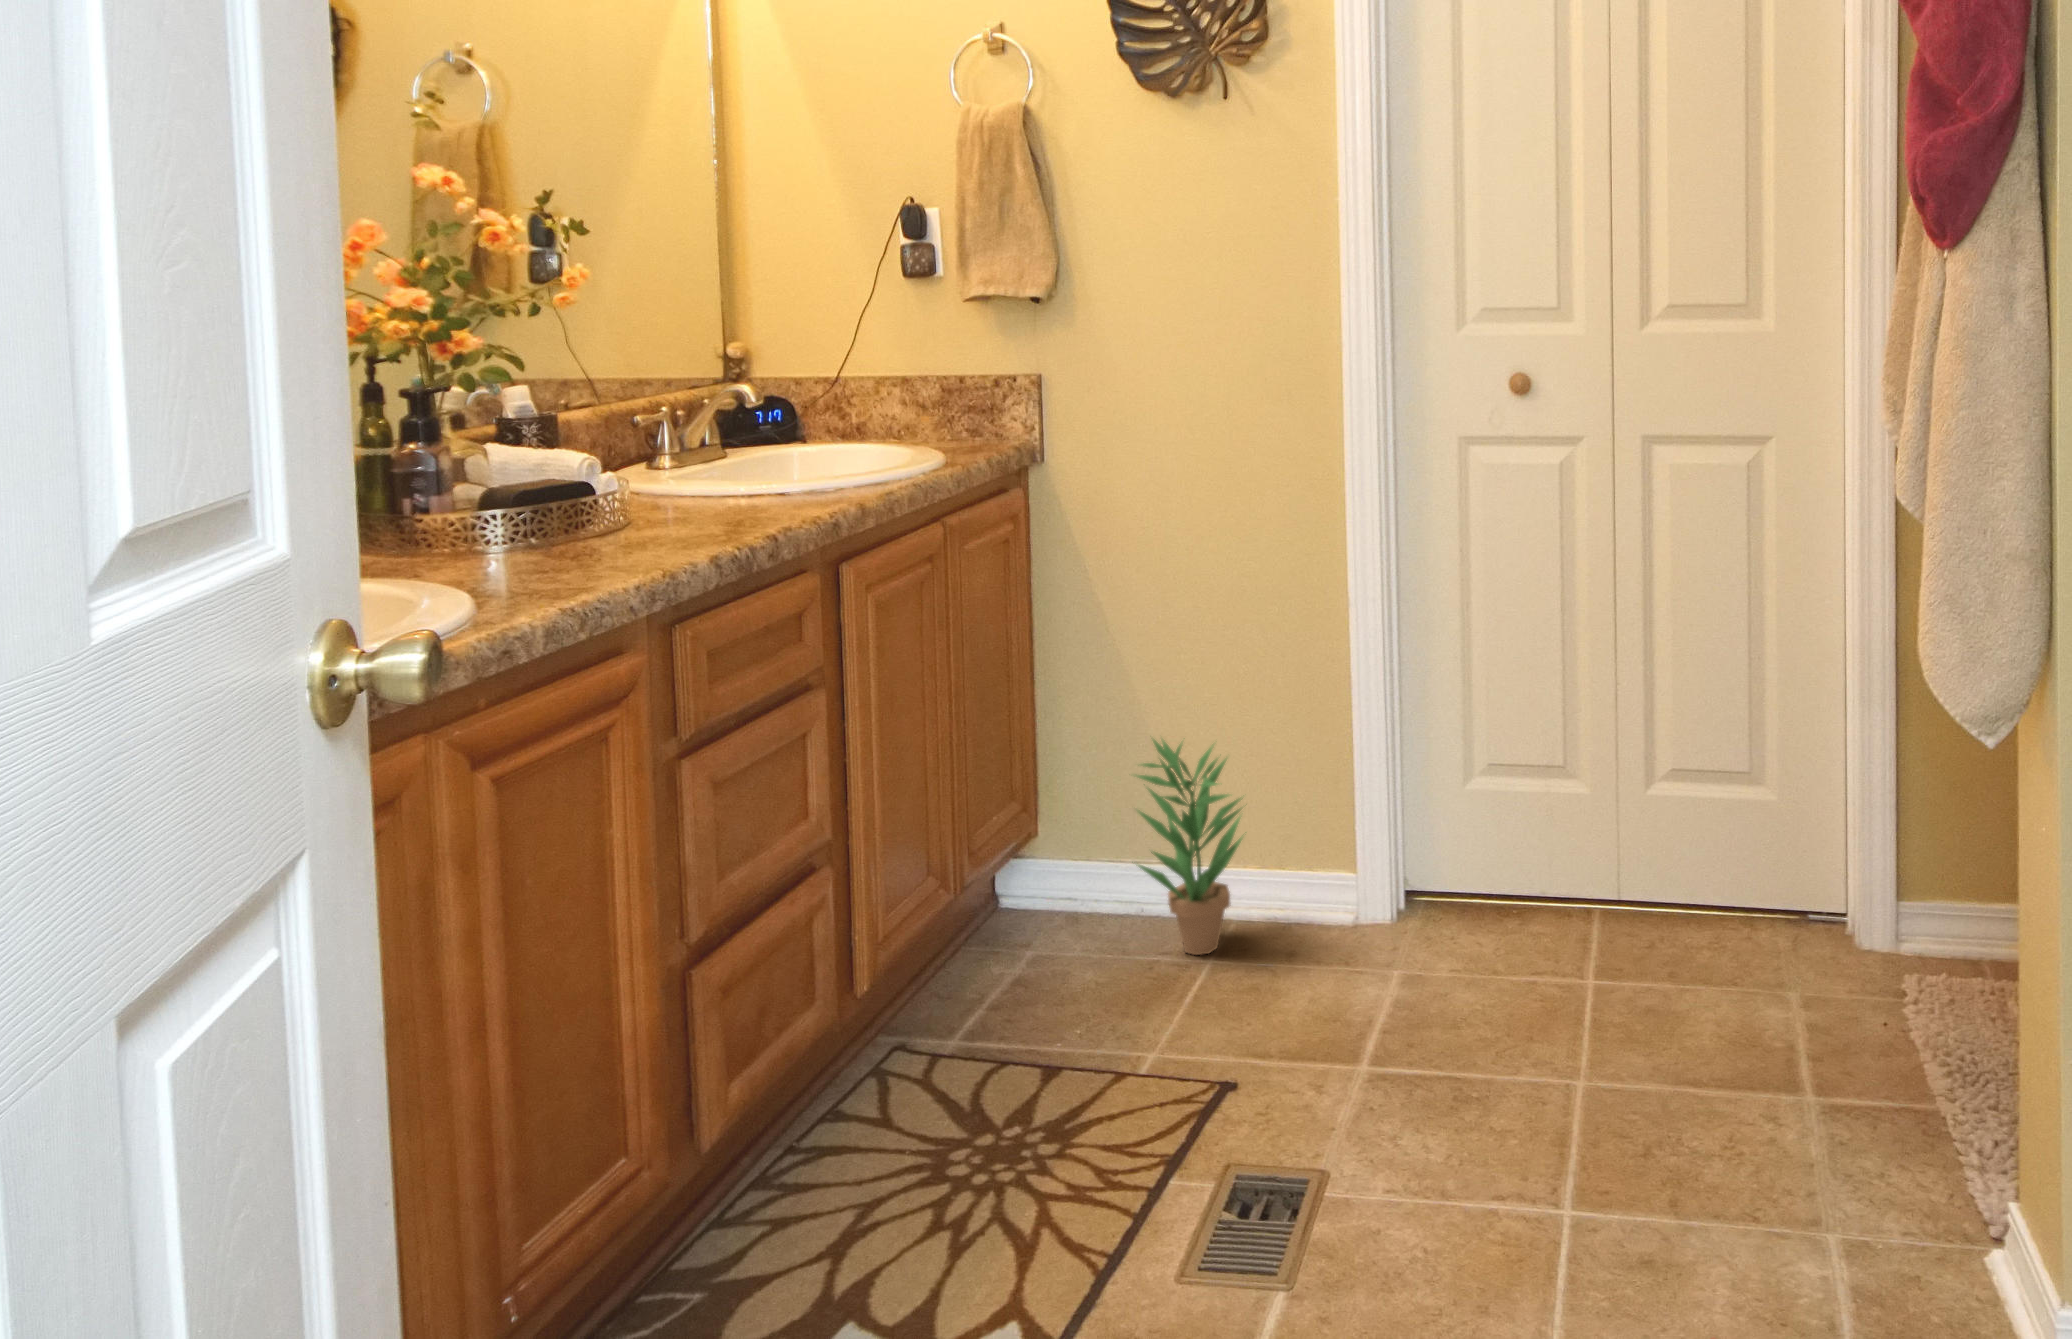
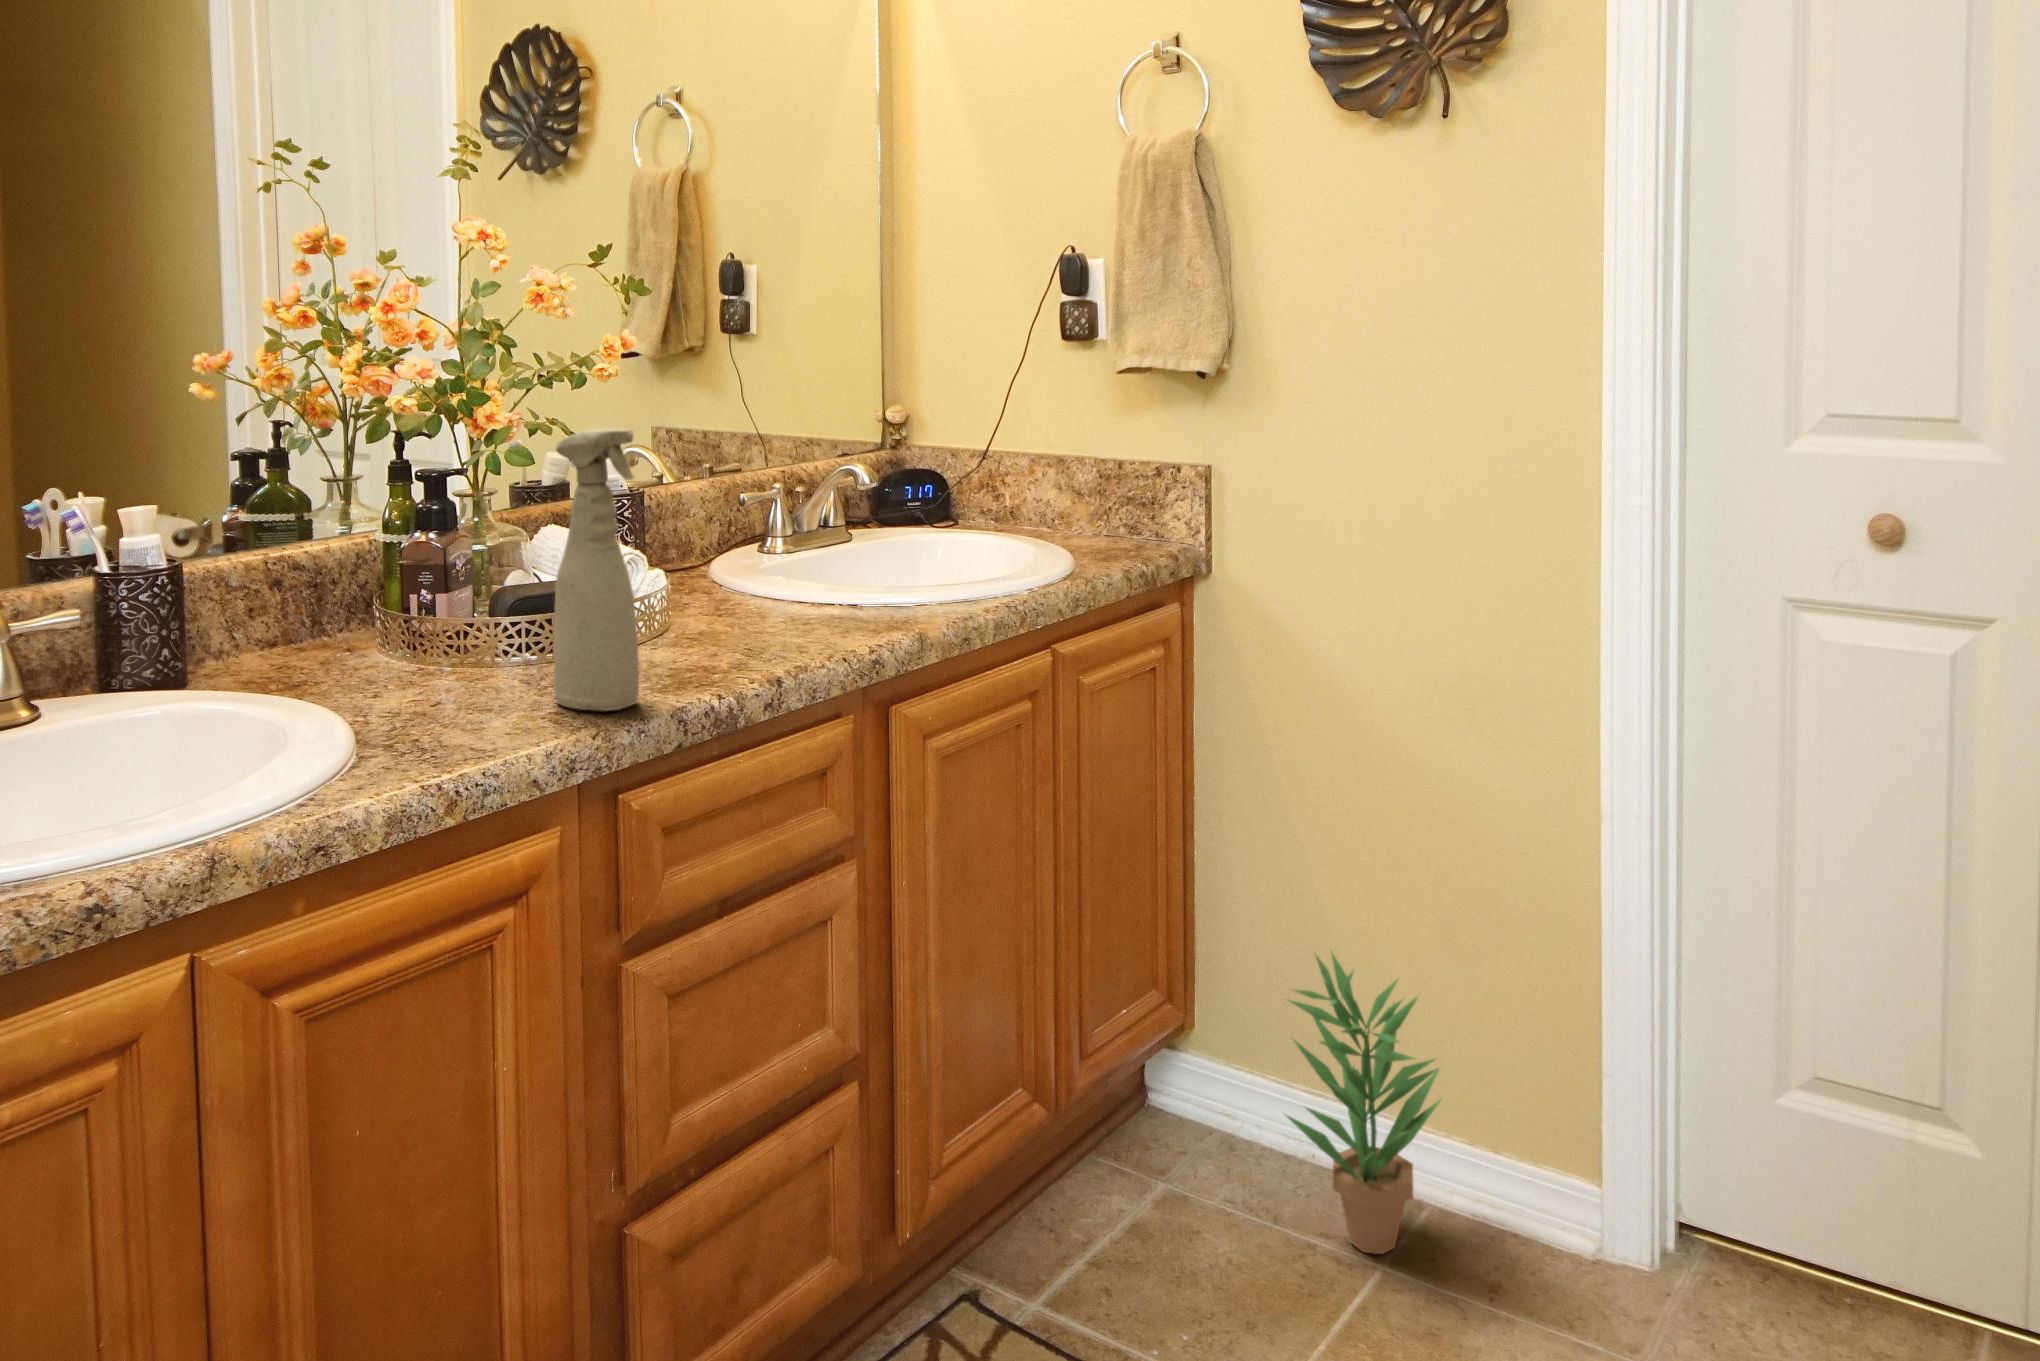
spray bottle: none [547,323,635,559] -> present [554,429,639,711]

